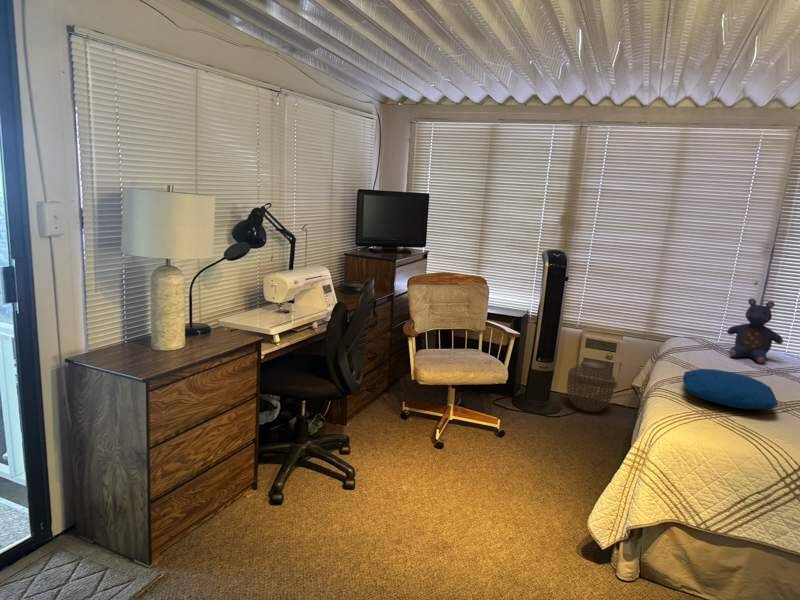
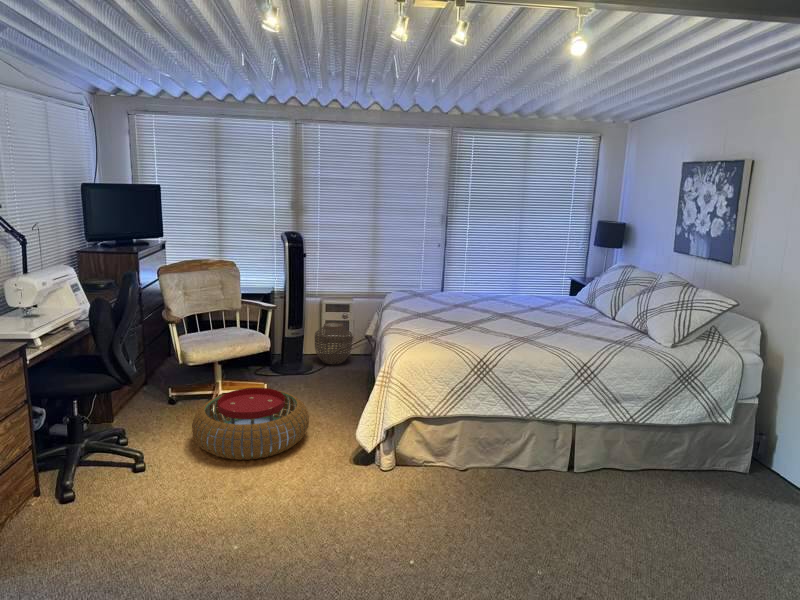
teddy bear: present [727,299,783,363] -> none [425,256,460,301]
pillow: present [683,369,778,409] -> none [404,309,464,331]
pouf: none [407,422,537,511] -> present [192,388,309,460]

